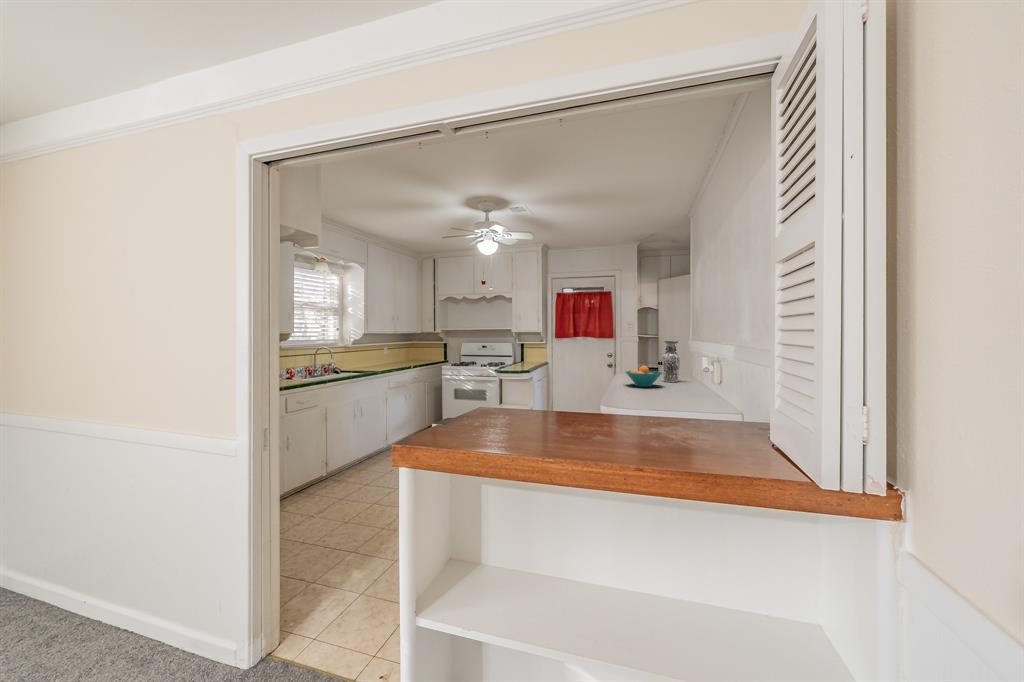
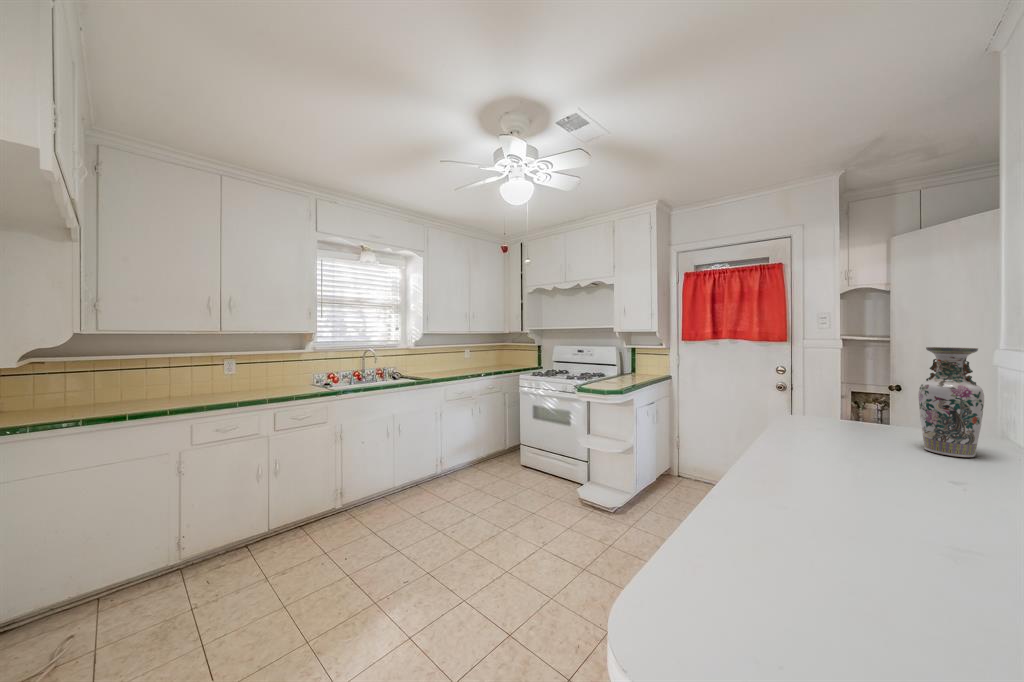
fruit bowl: present [626,366,662,387] -> none [803,412,931,474]

